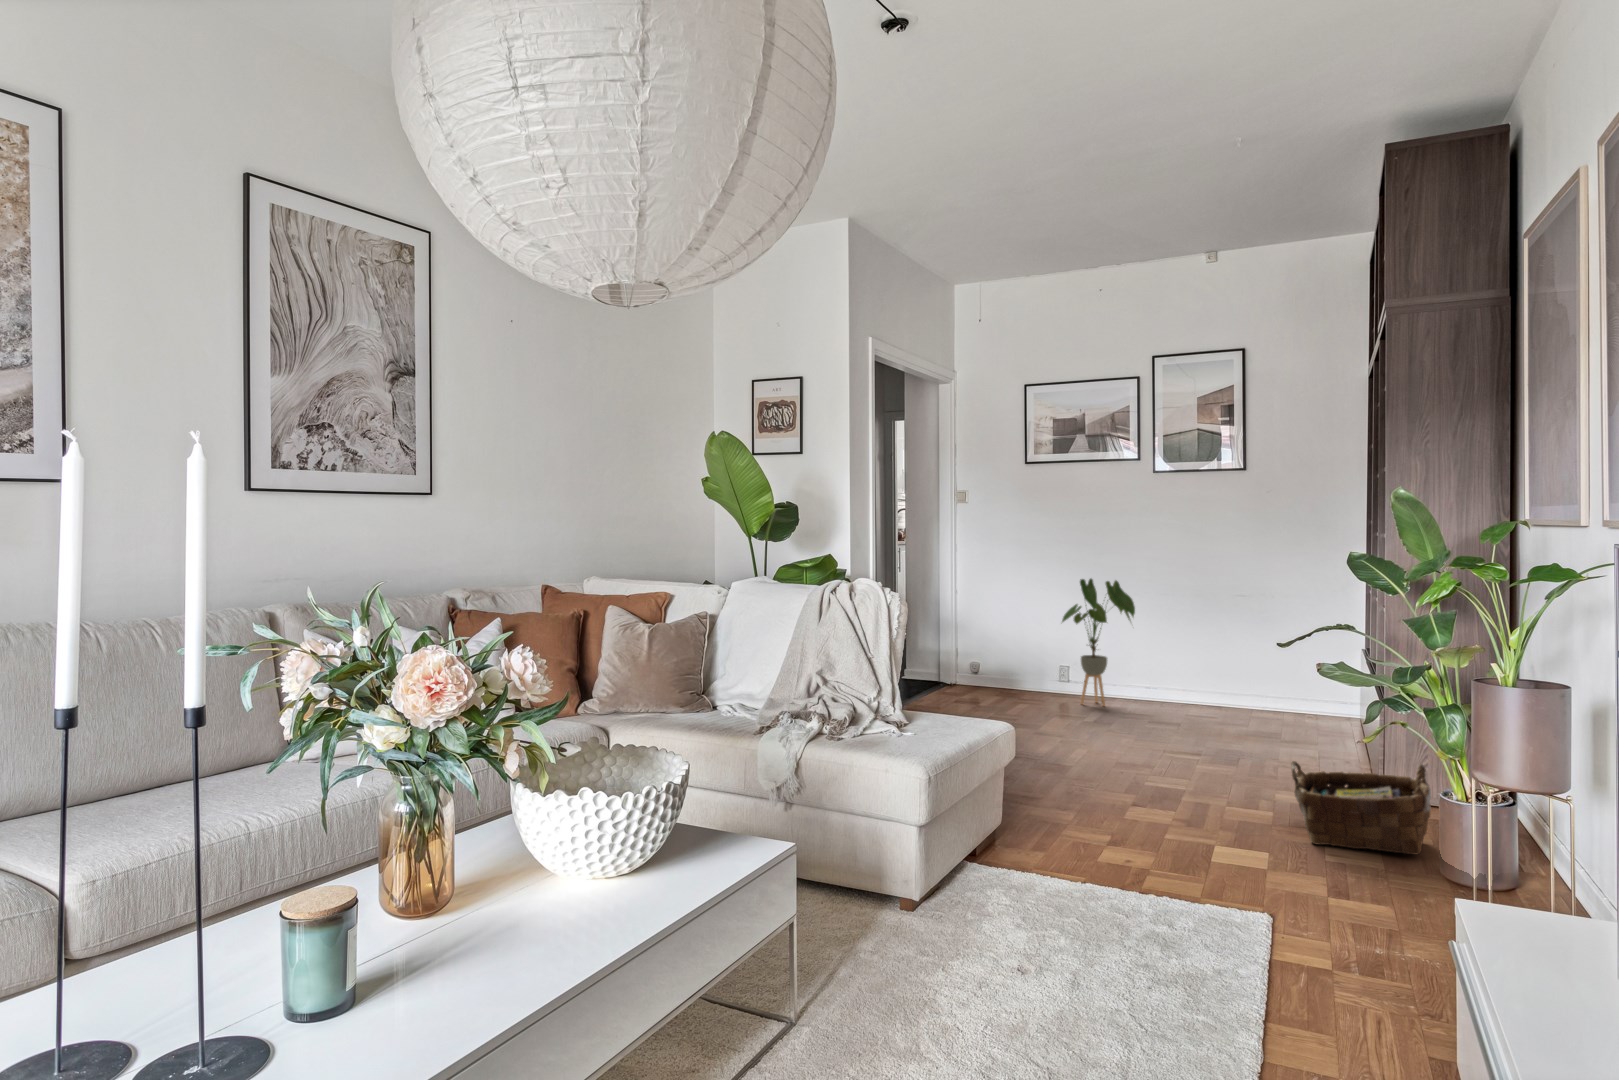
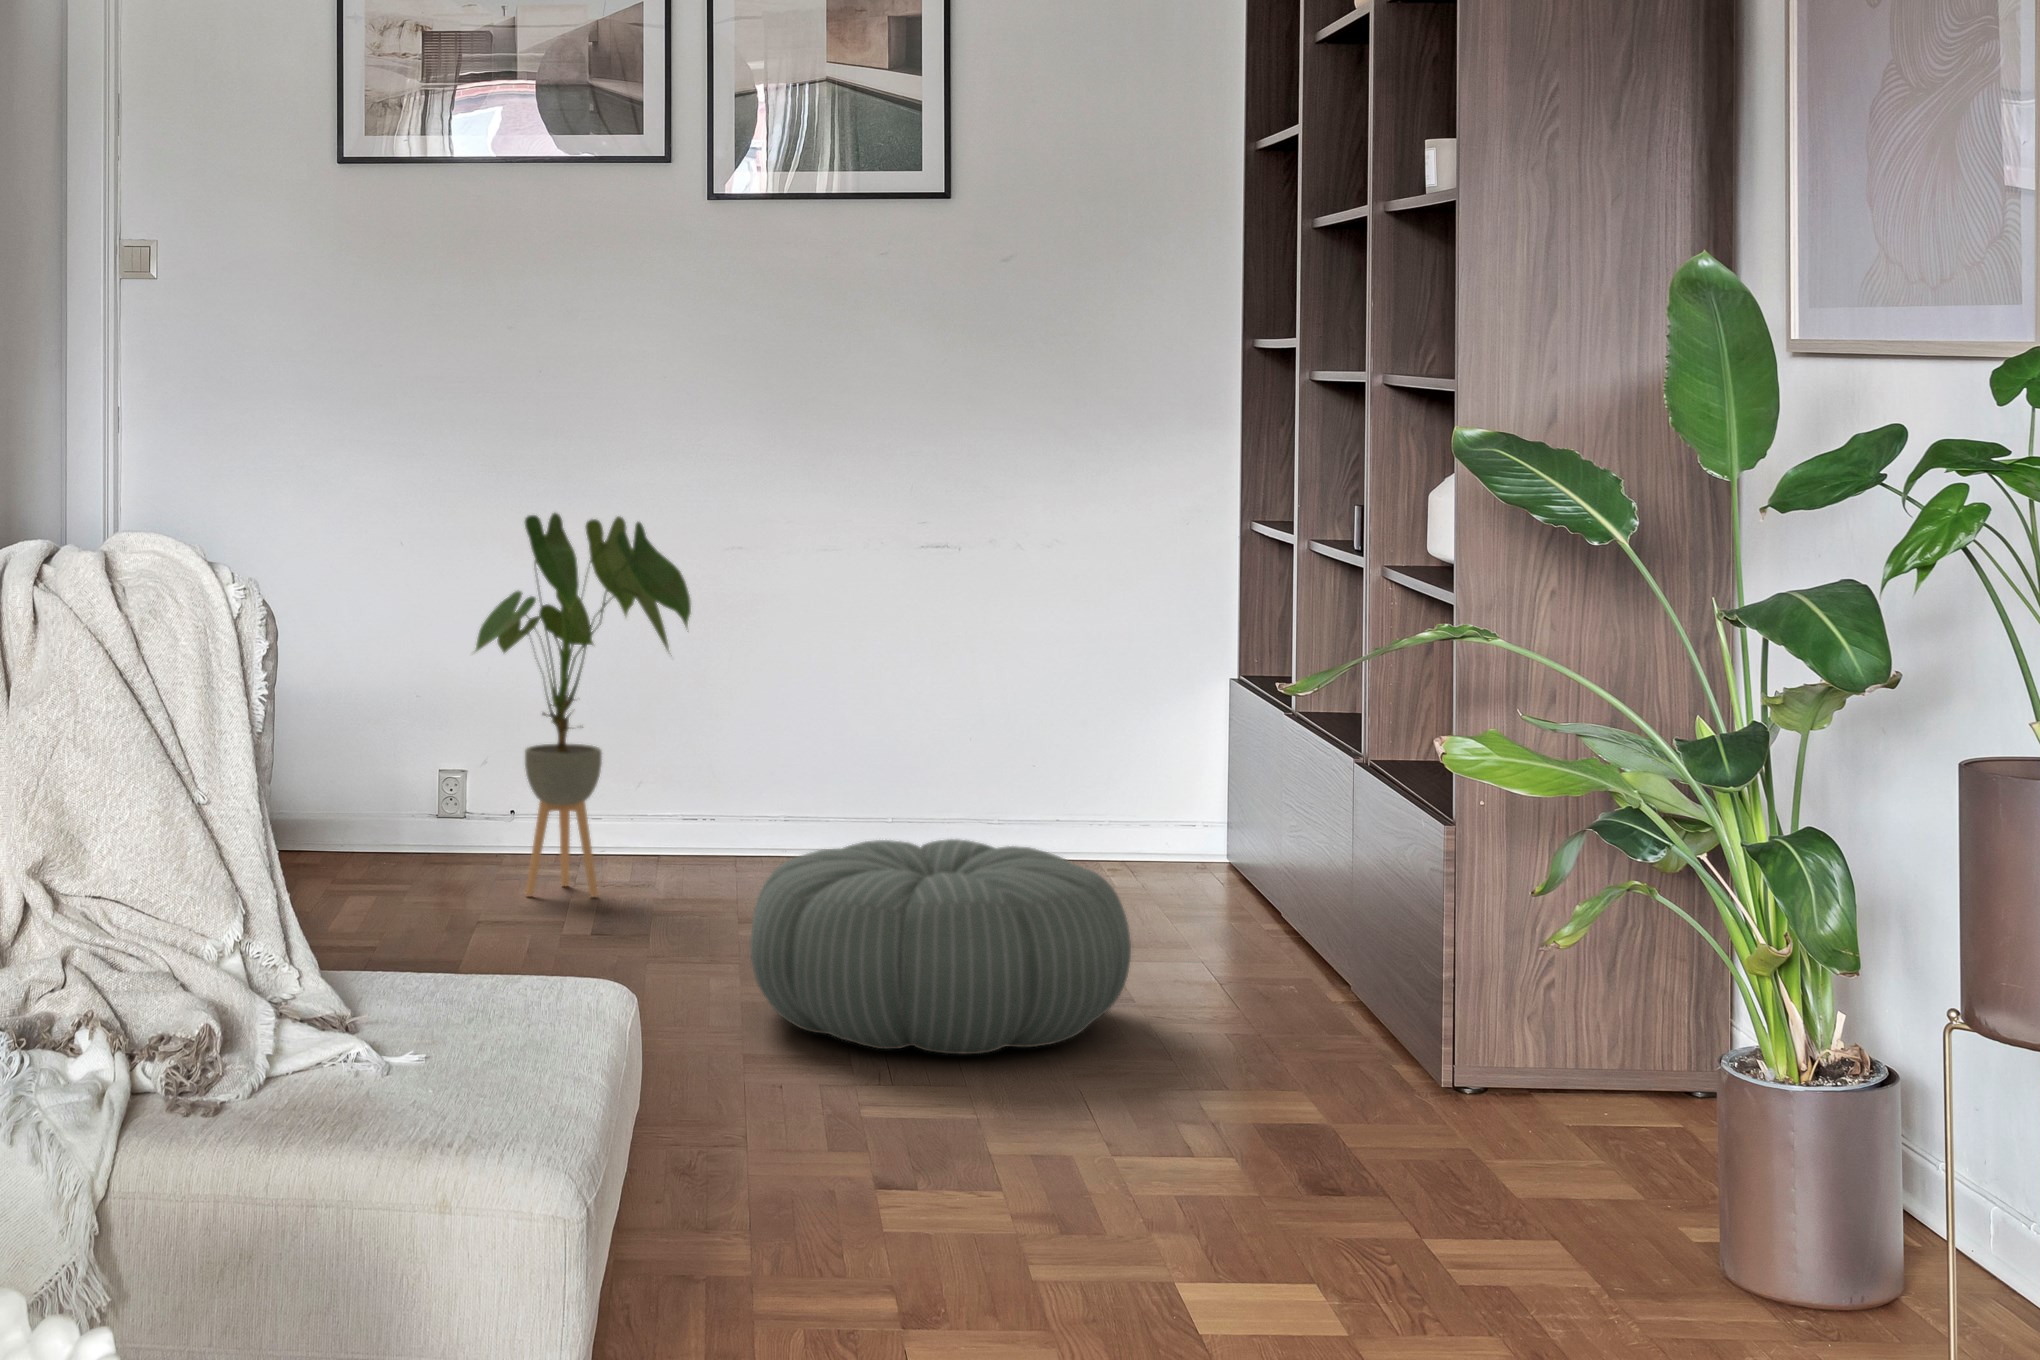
pouf: none [1128,693,1271,766] -> present [750,839,1131,1054]
woven basket: present [1291,761,1431,854] -> none [1304,995,1650,1250]

